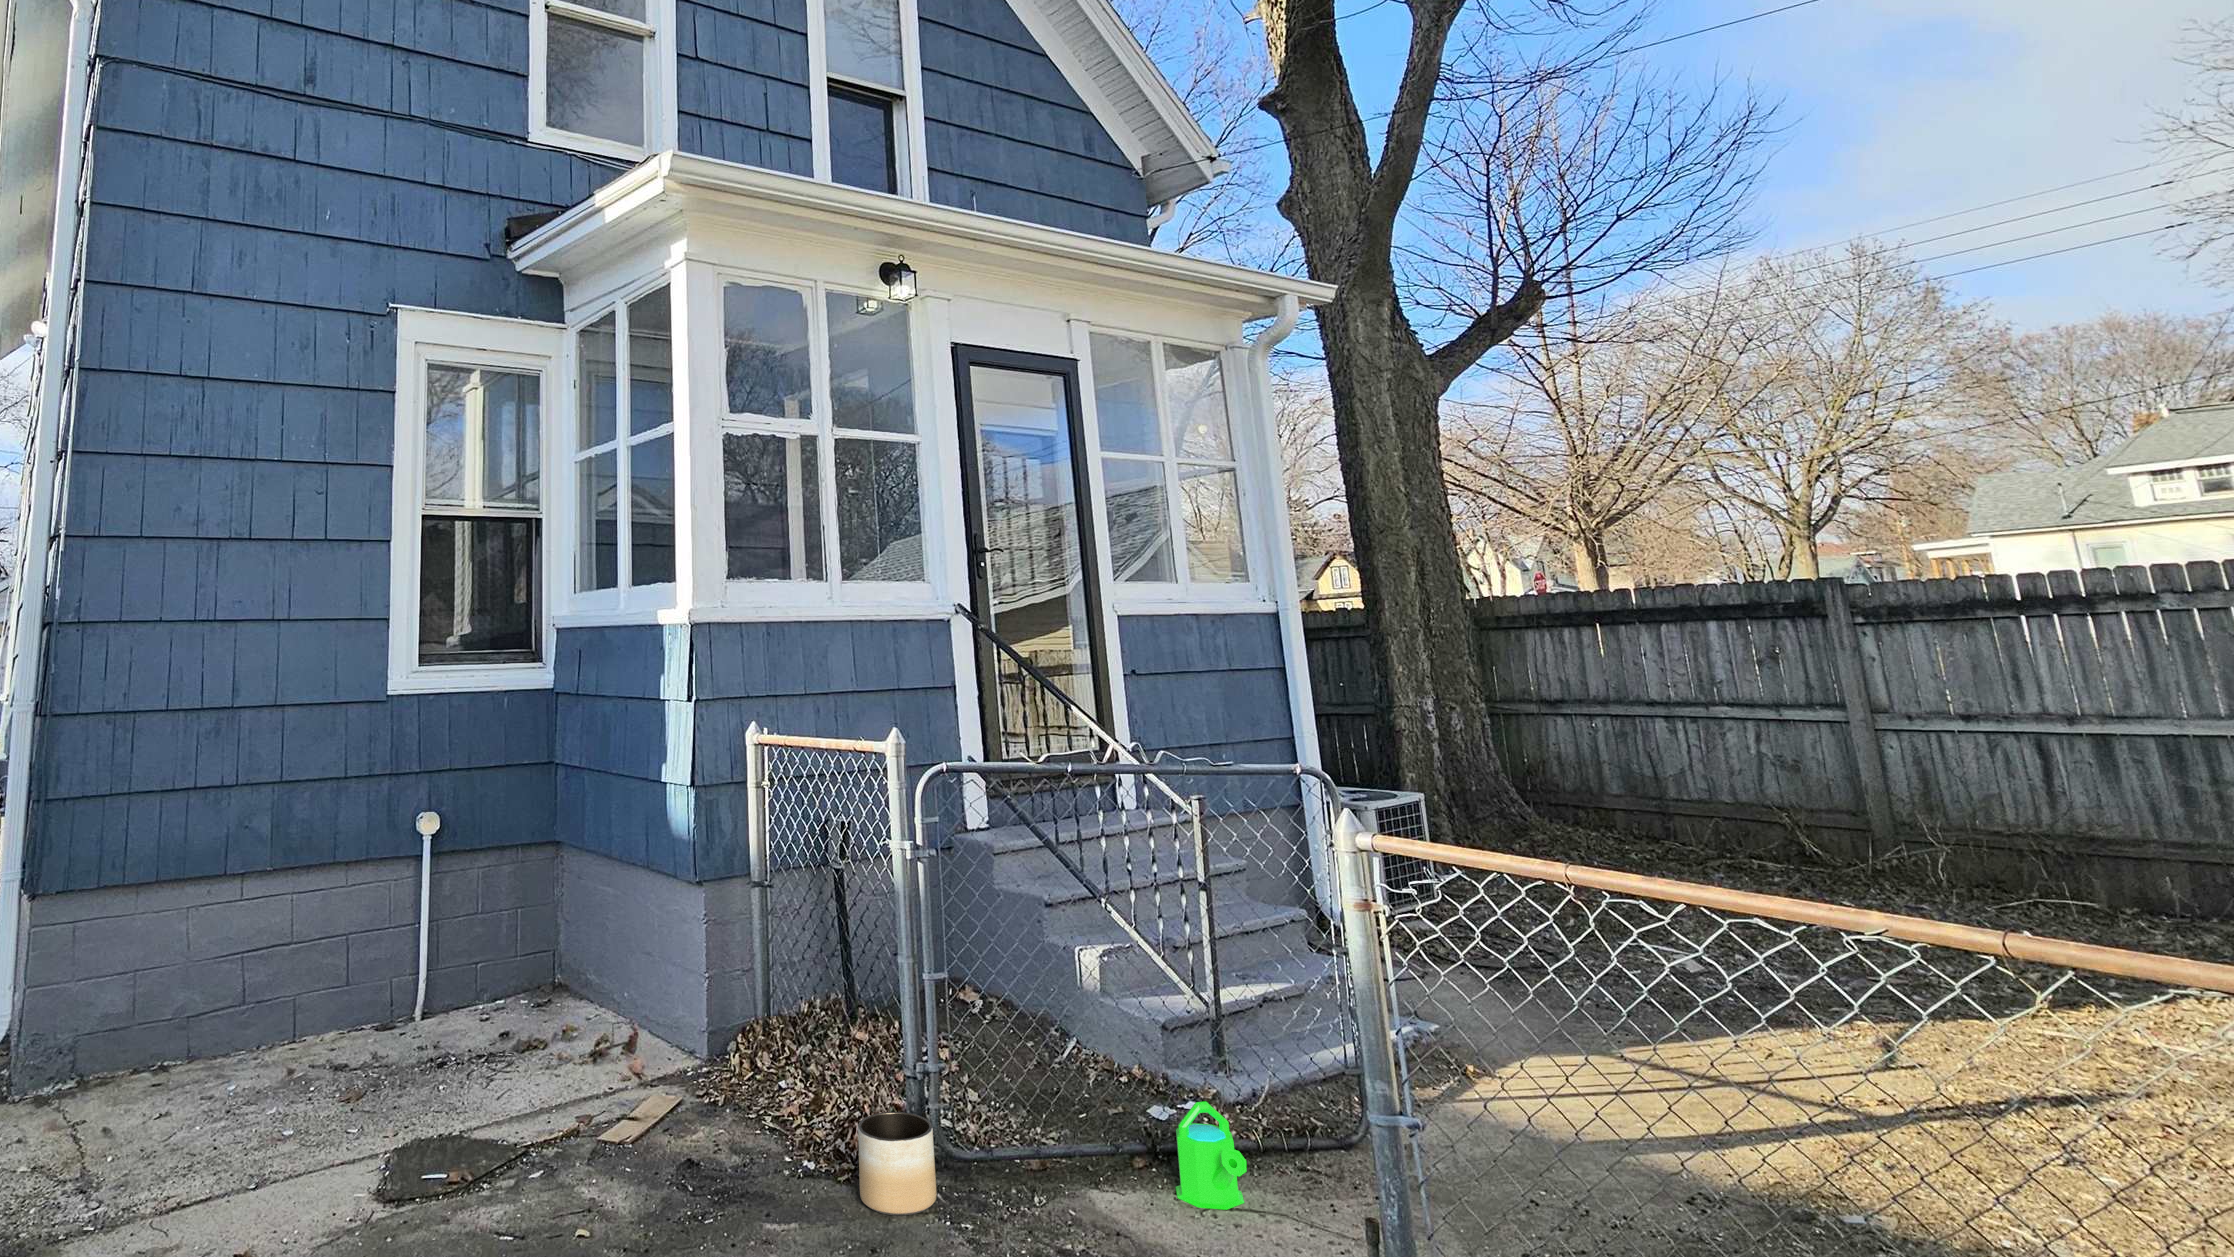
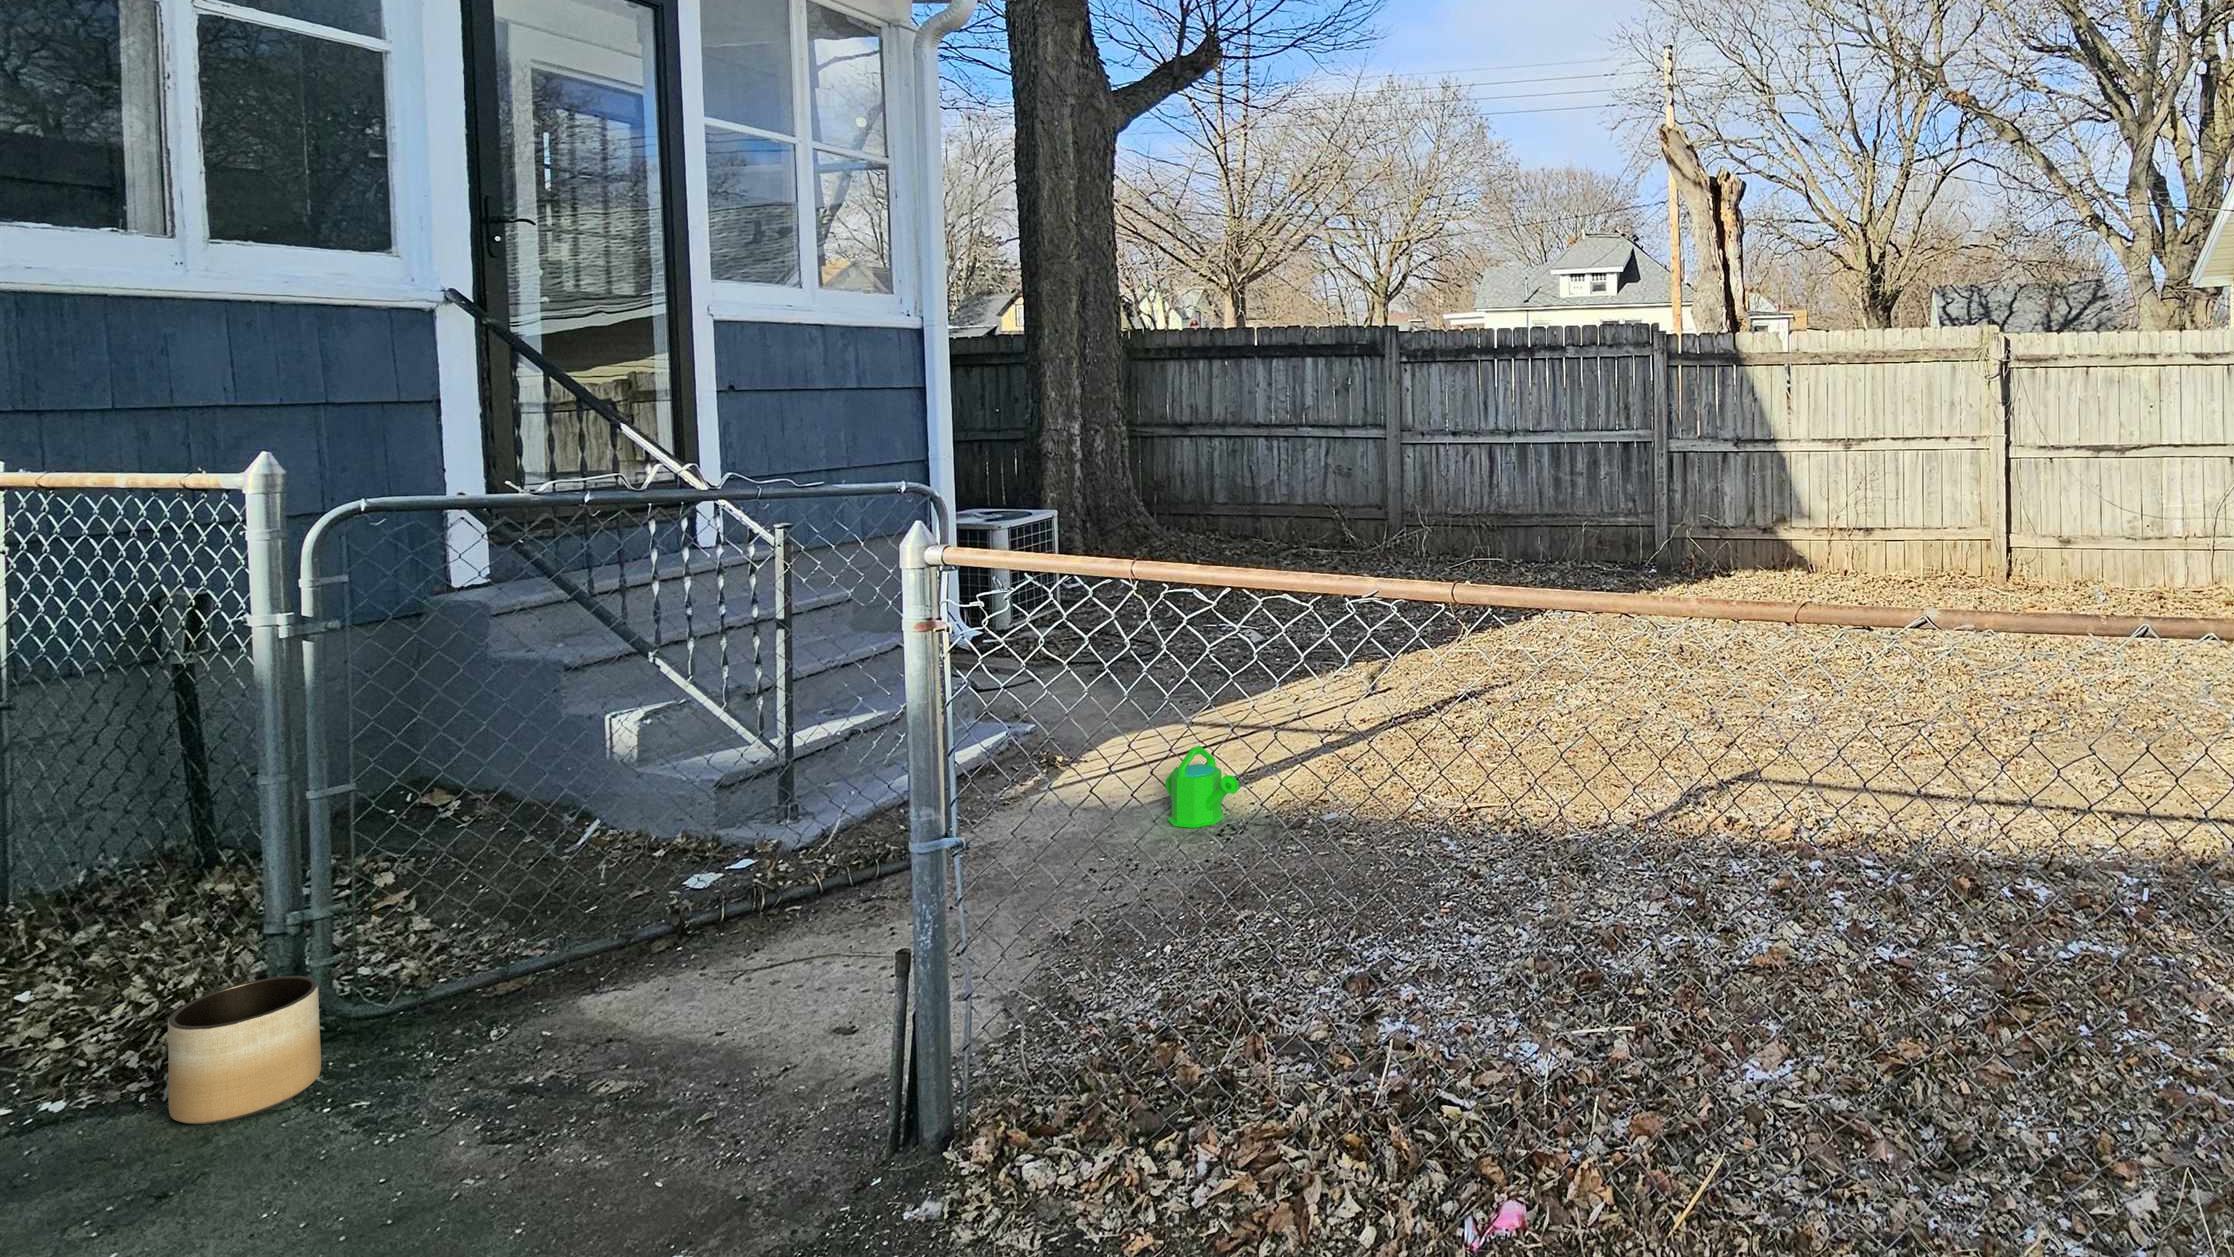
watering can: present [1176,1102,1247,1210] -> present [1166,745,1239,828]

